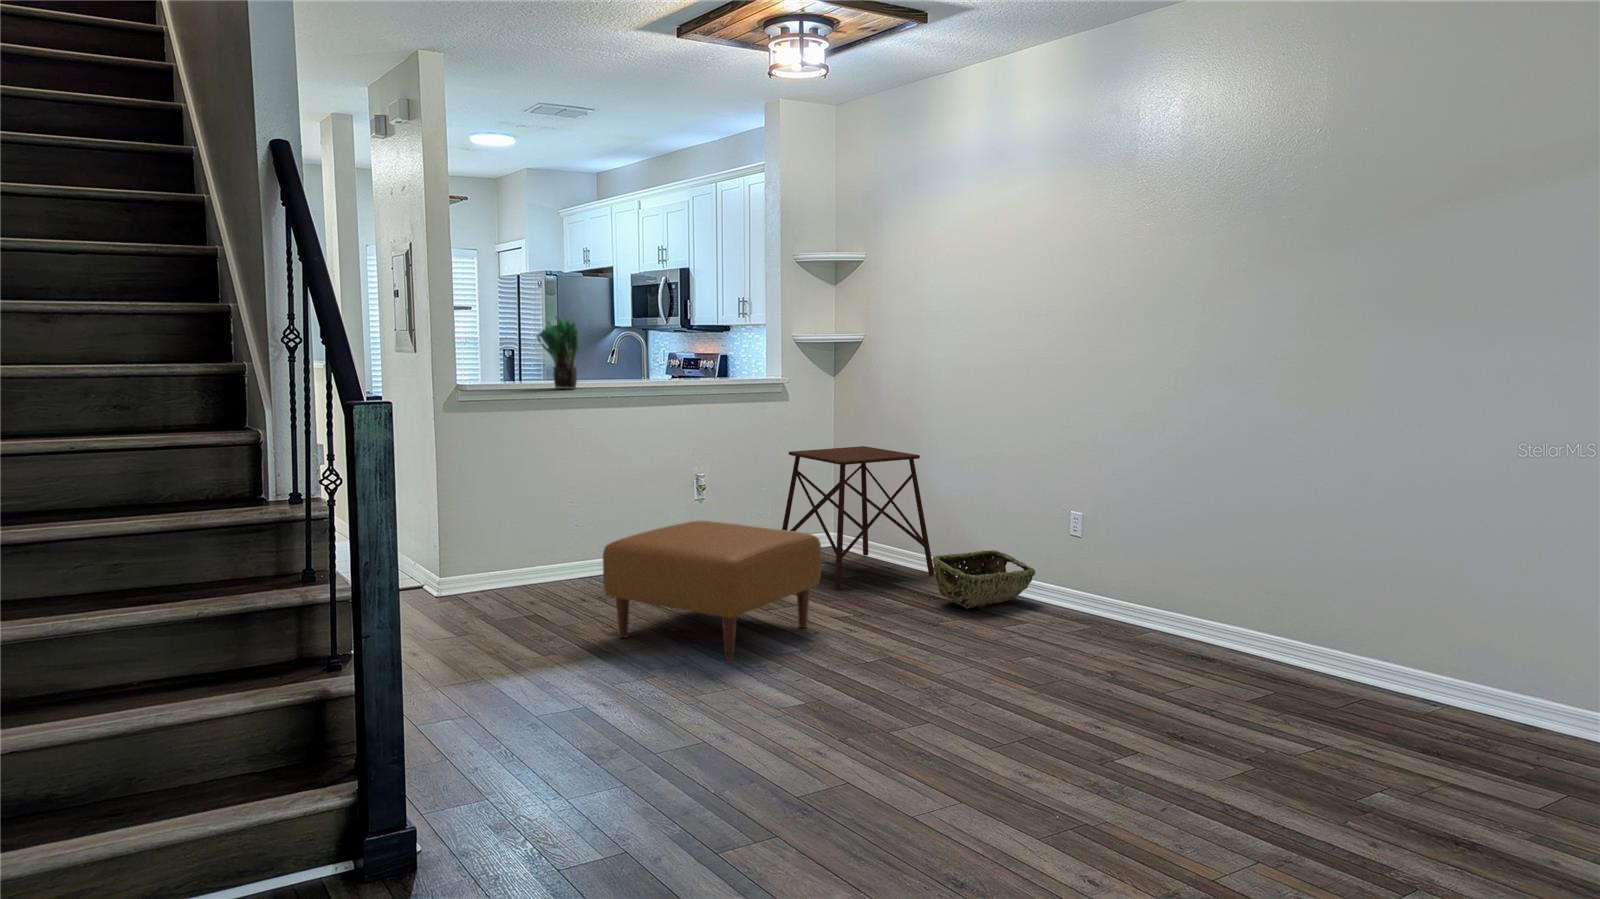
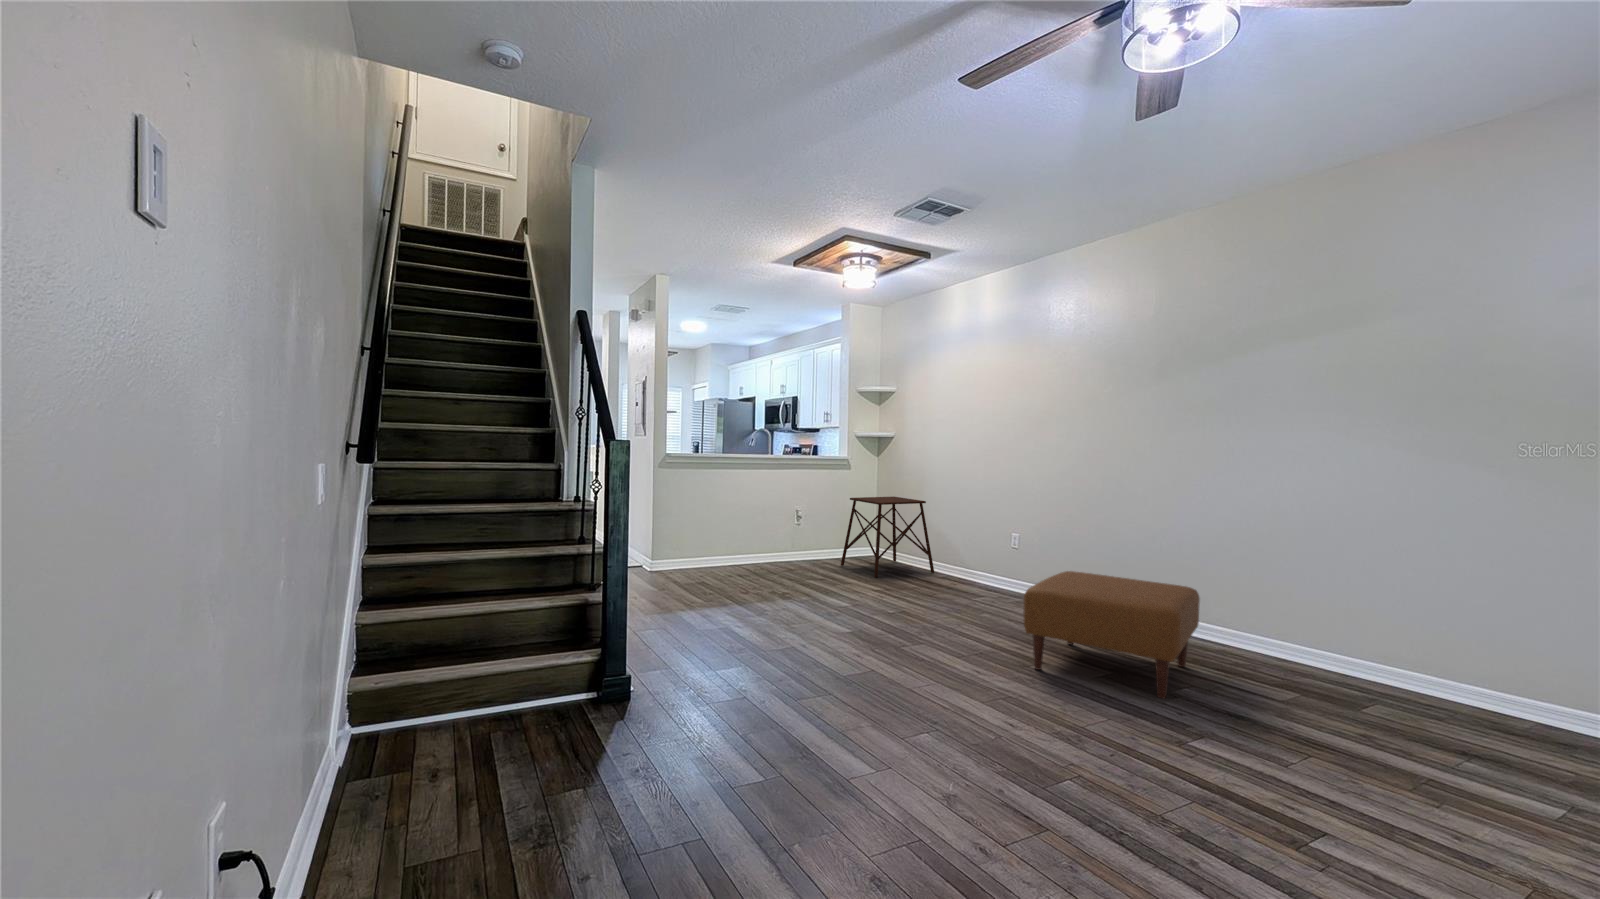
potted plant: present [537,316,578,389] -> none [710,418,733,459]
ottoman: present [603,521,821,660] -> present [1023,571,1200,698]
woven basket: present [932,550,1035,608] -> none [931,557,993,590]

